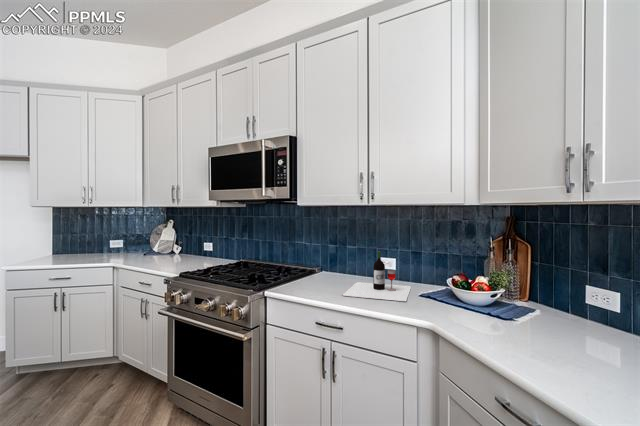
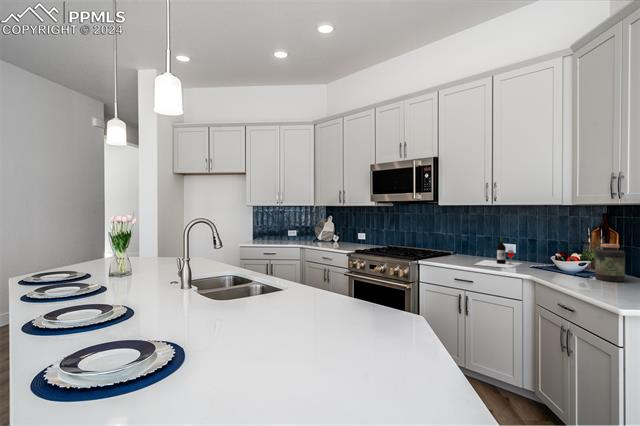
jar: none [518,266,563,329] -> present [595,244,625,282]

